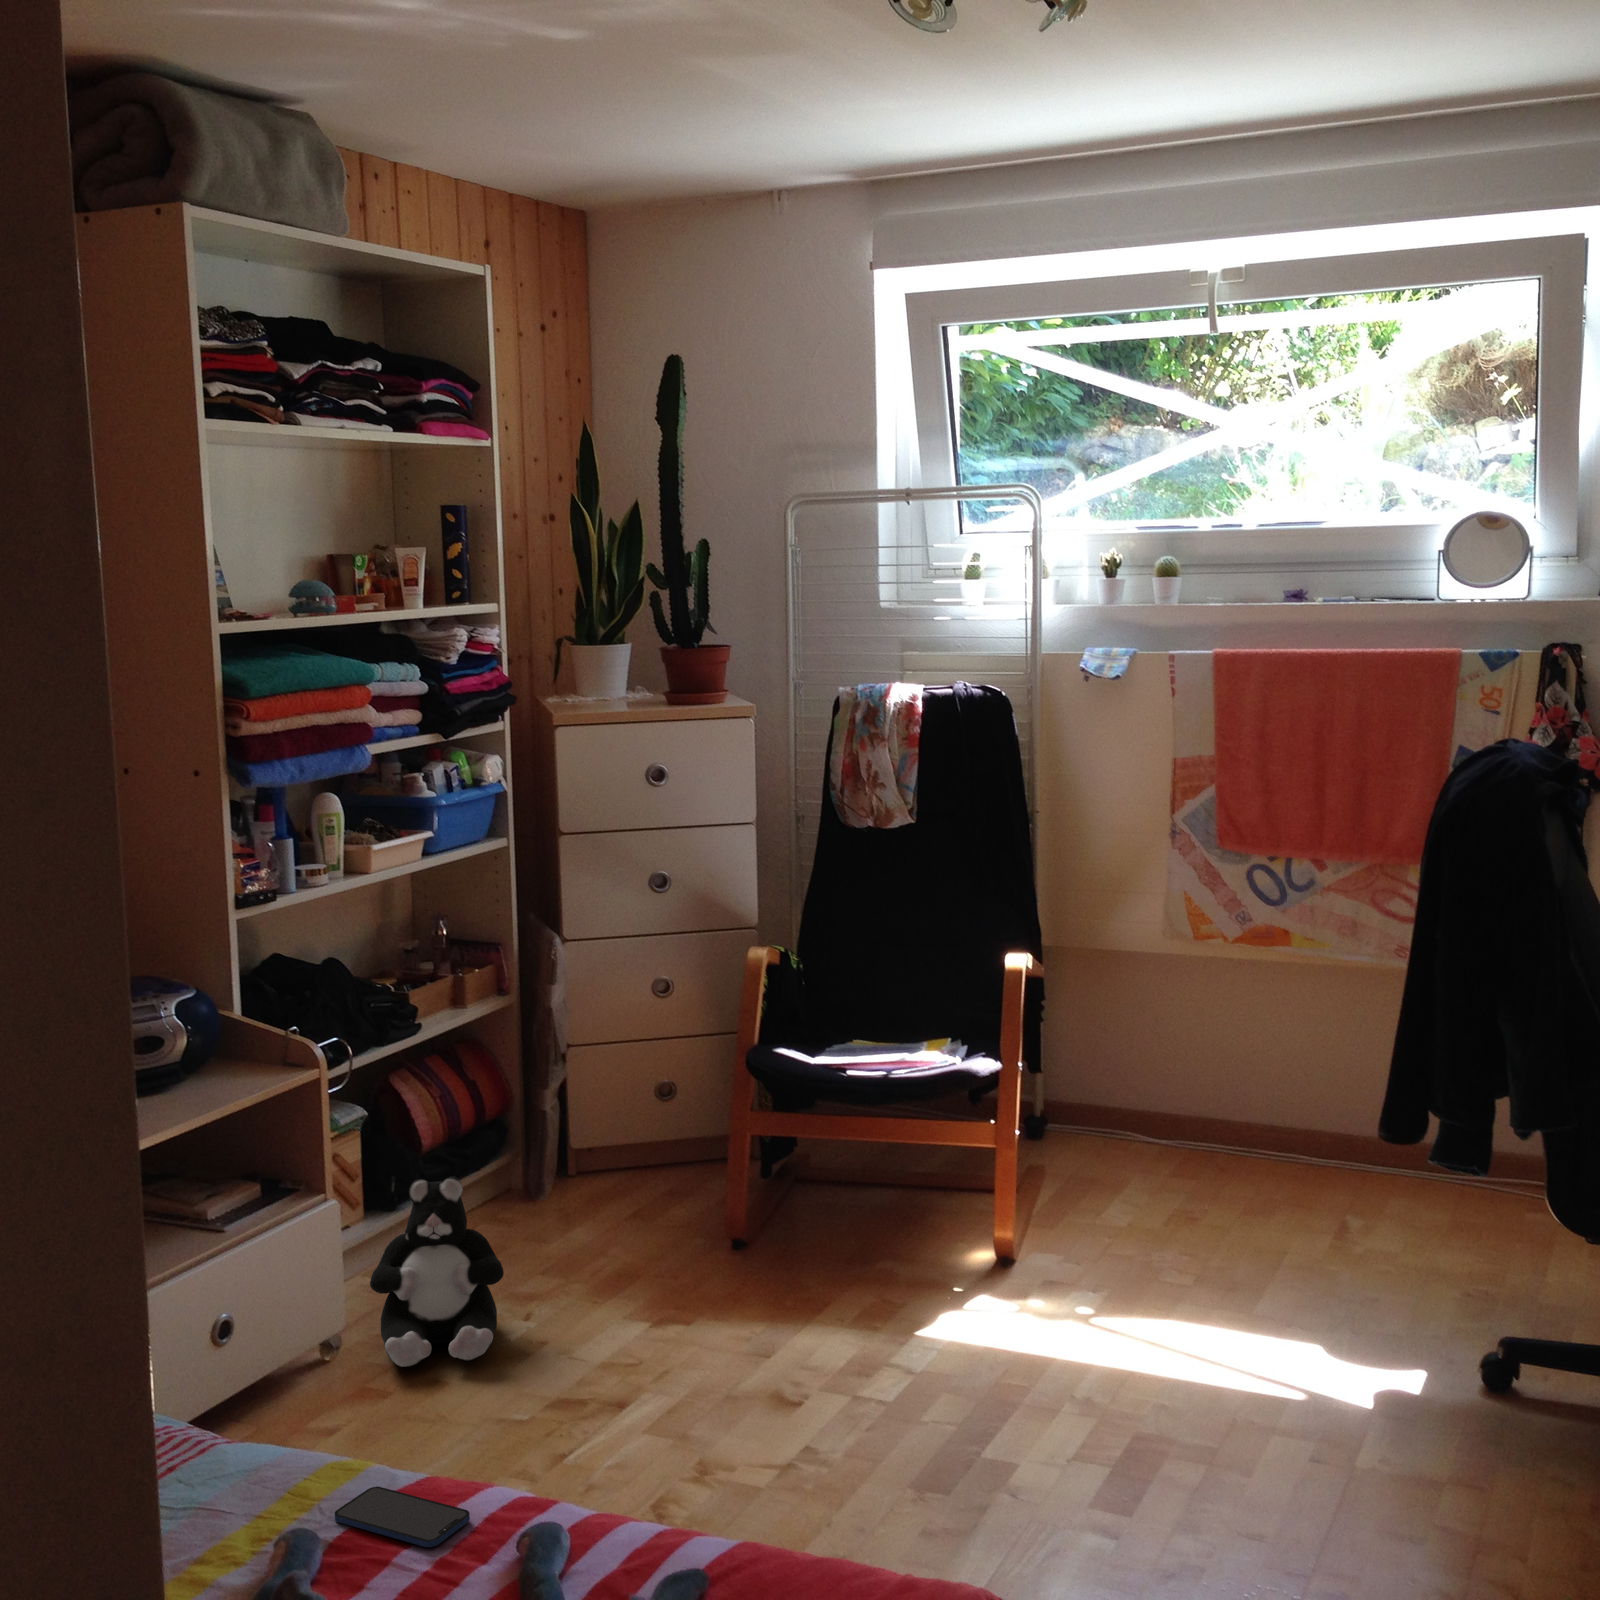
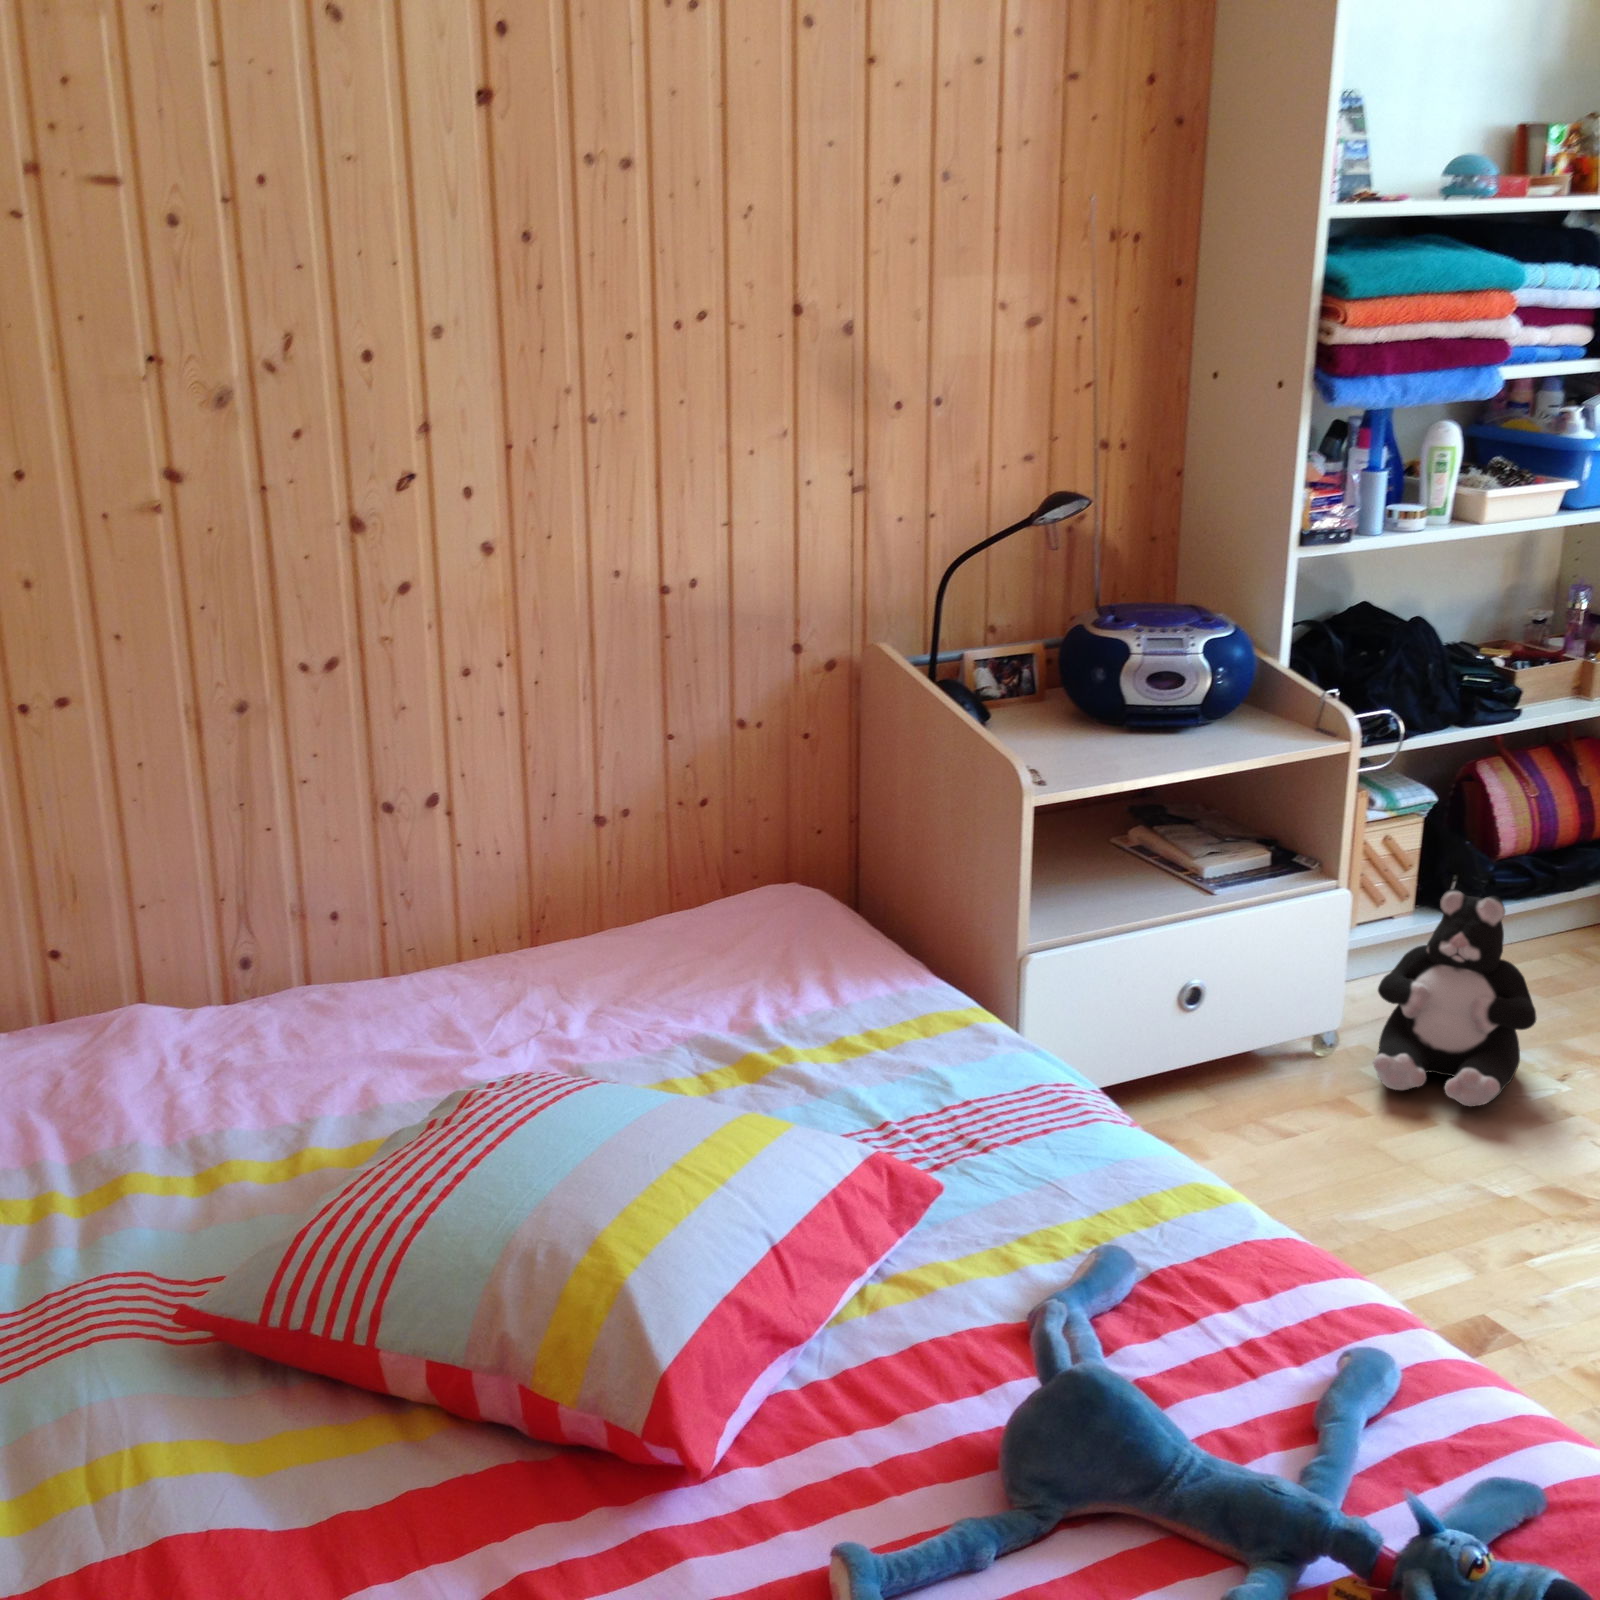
smartphone: present [335,1487,470,1547] -> none [1169,1227,1309,1321]

